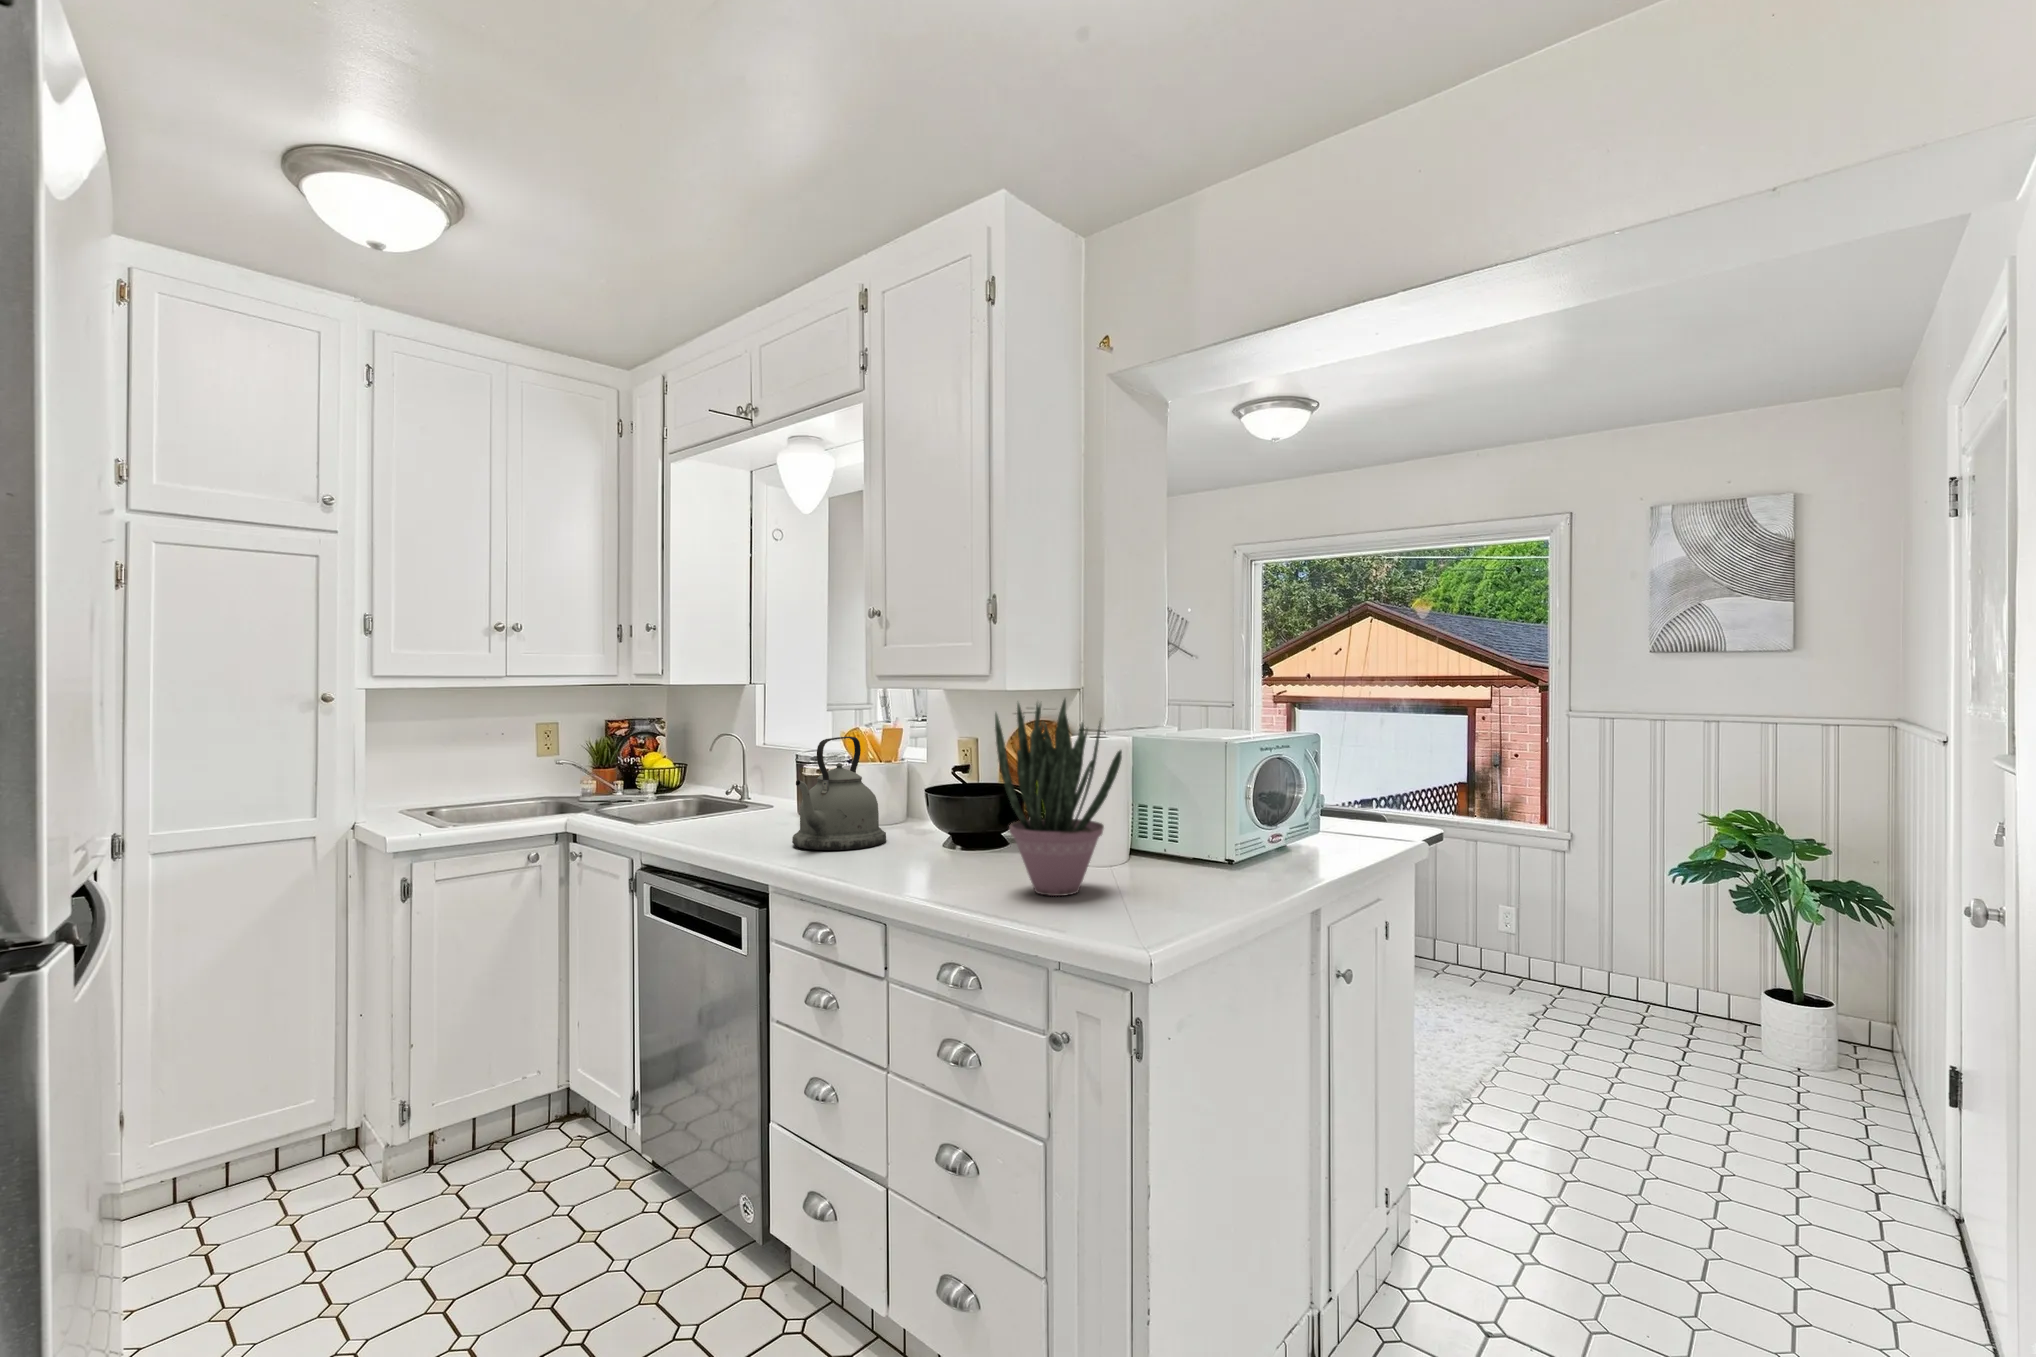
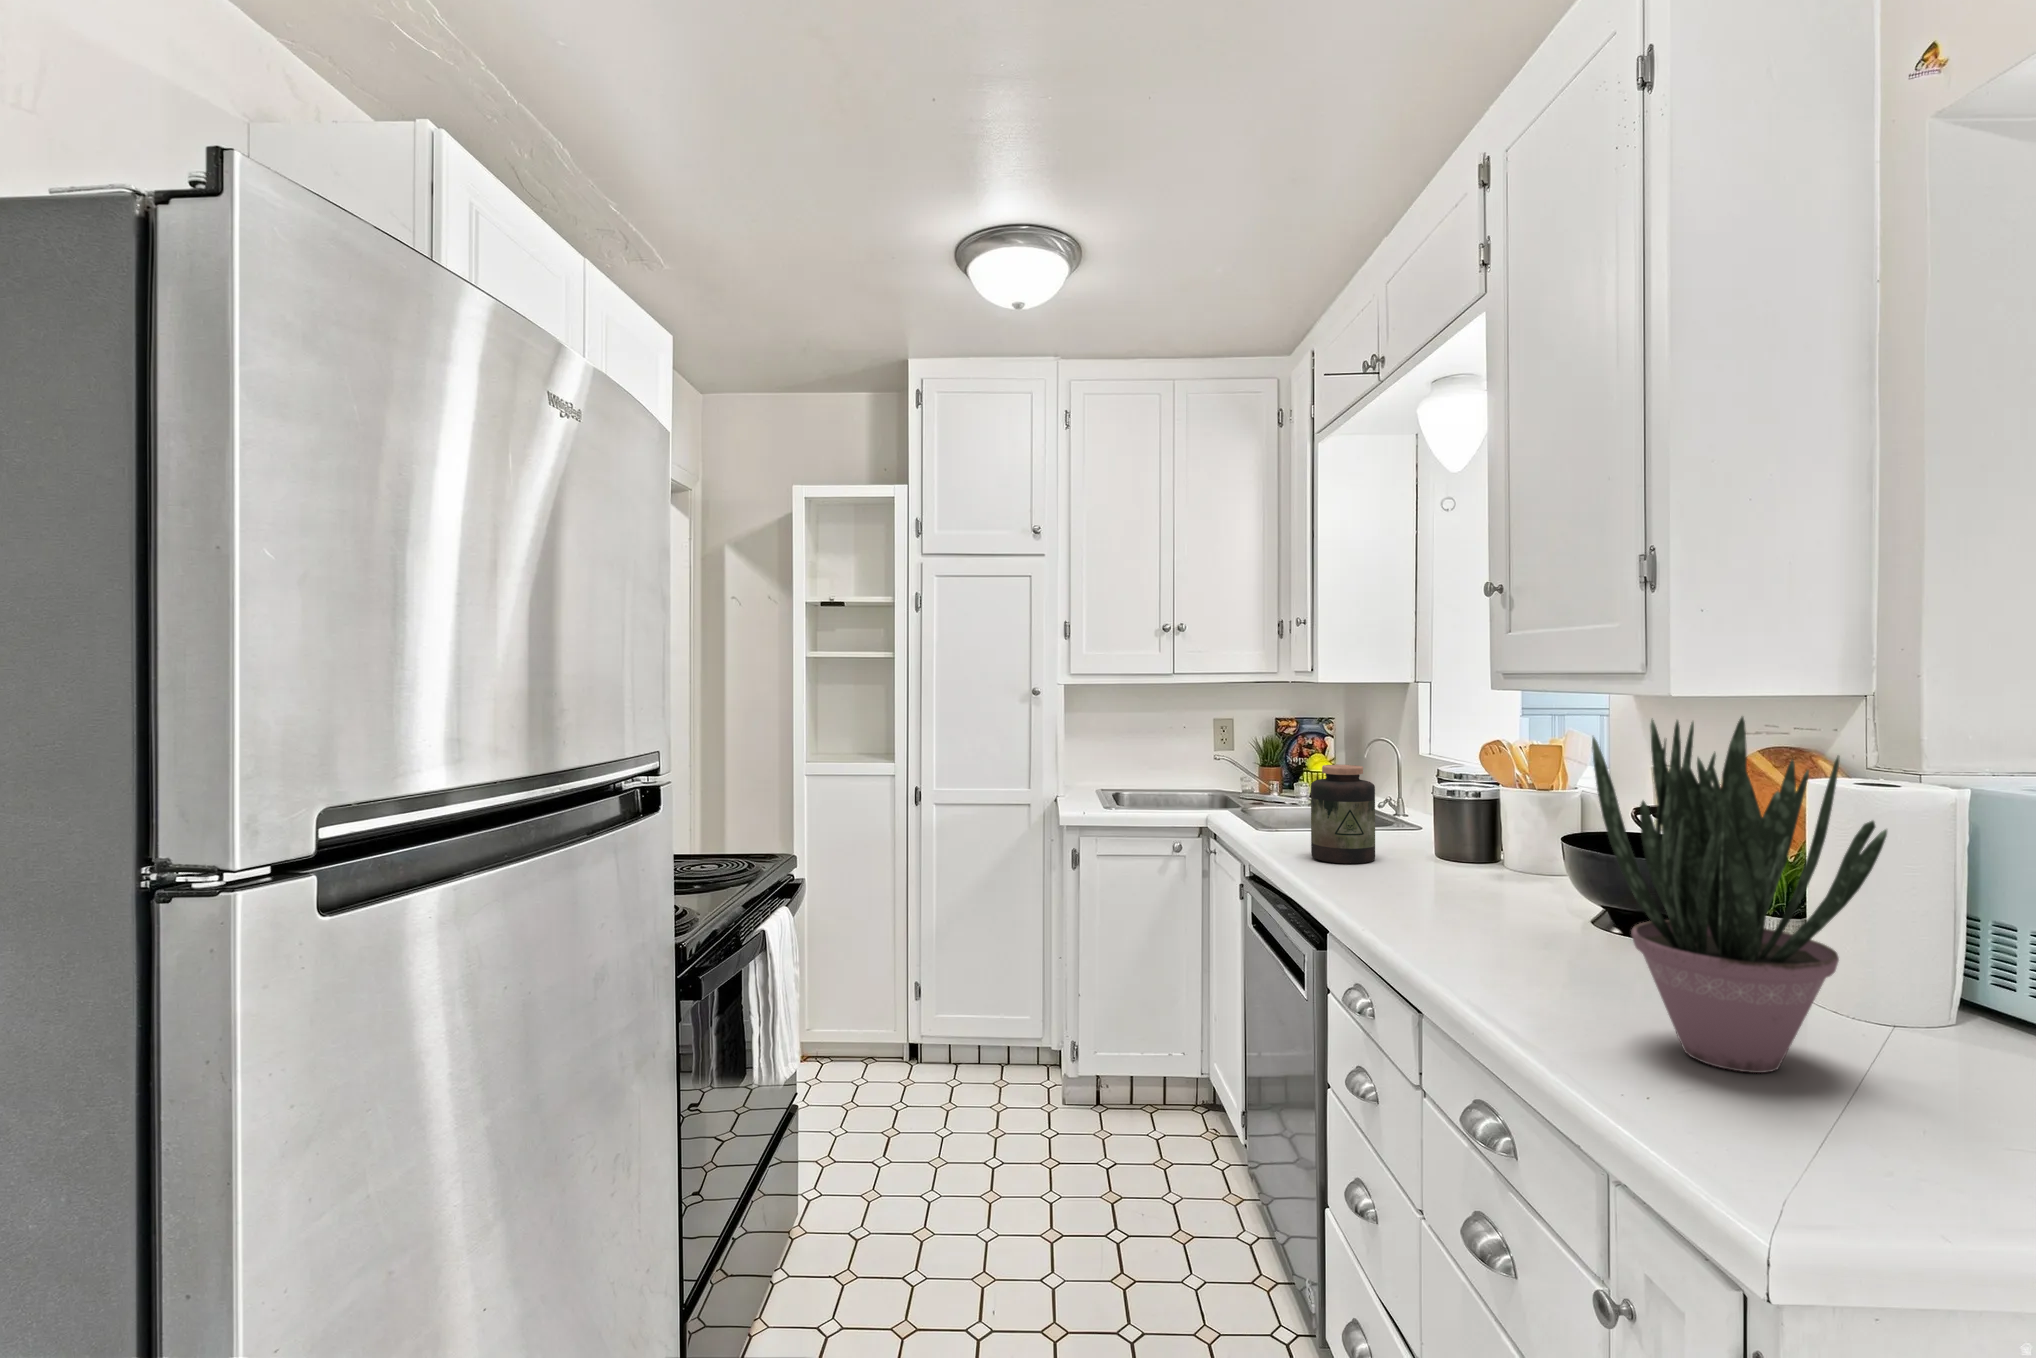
kettle: present [792,737,886,850] -> none [1372,754,1517,907]
jar: none [711,753,764,835] -> present [1311,765,1375,864]

